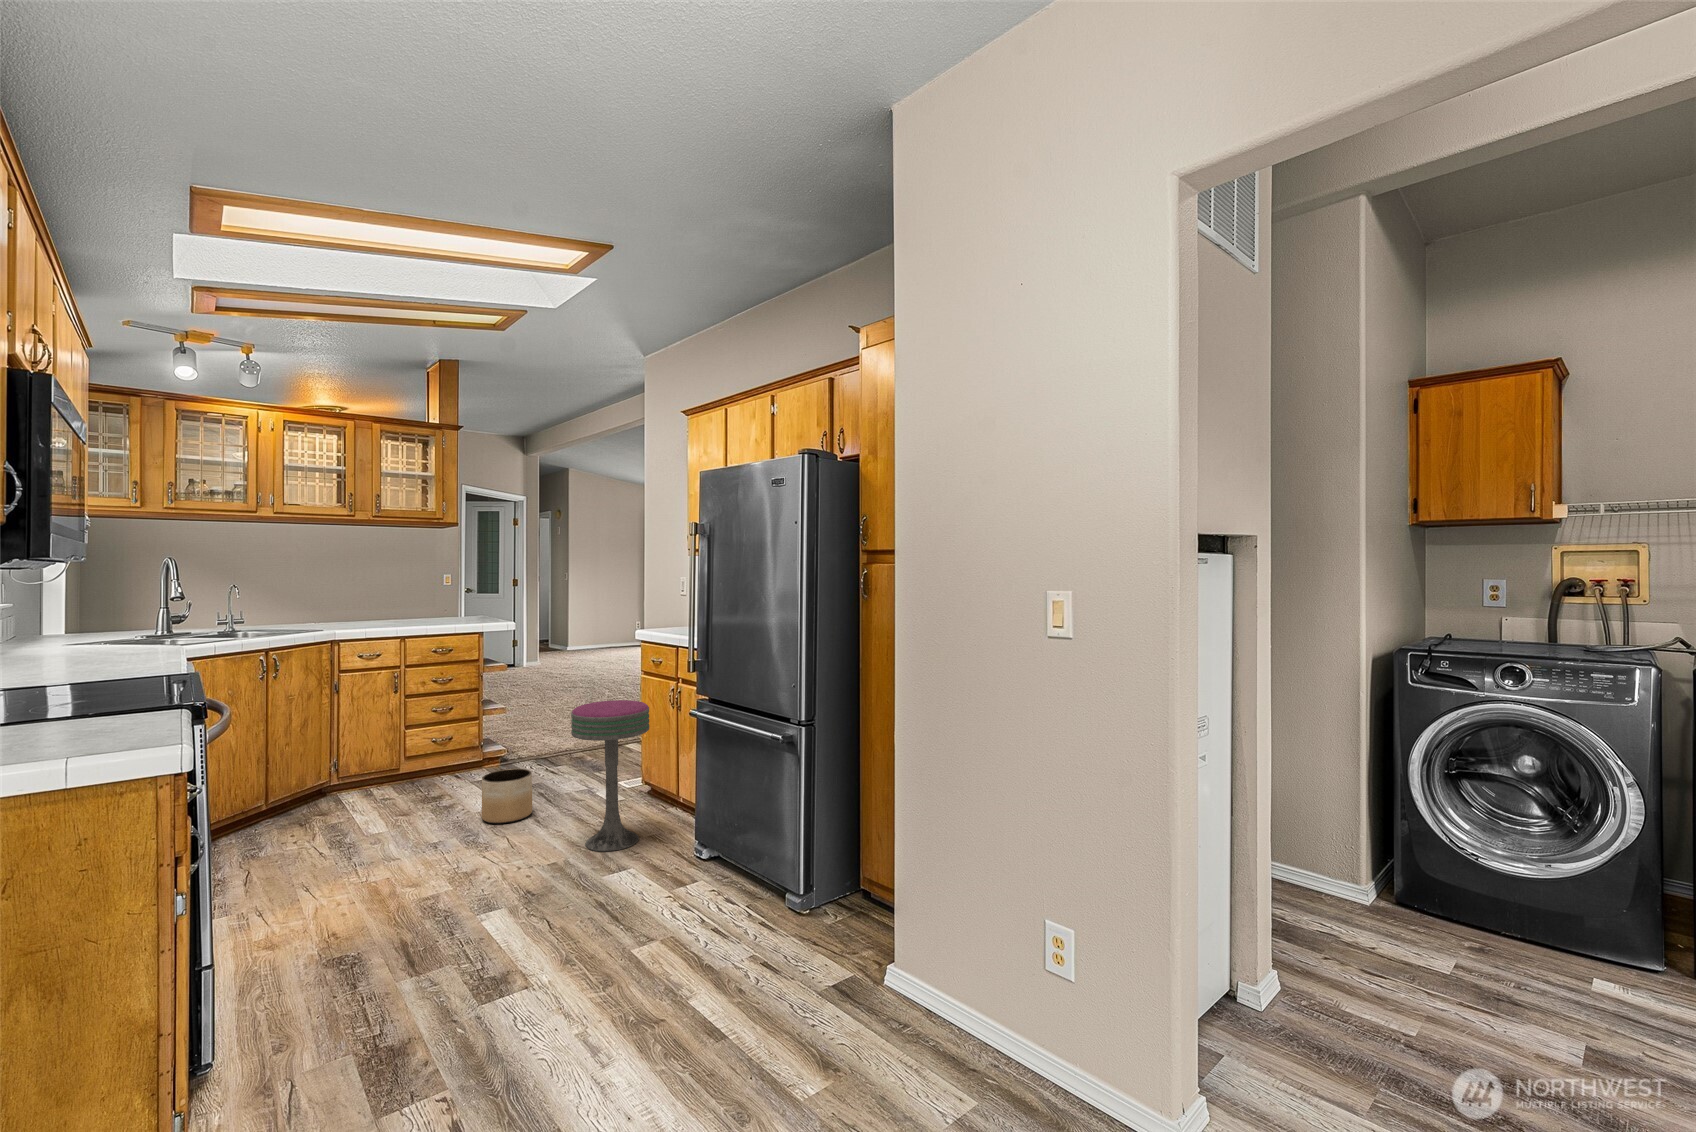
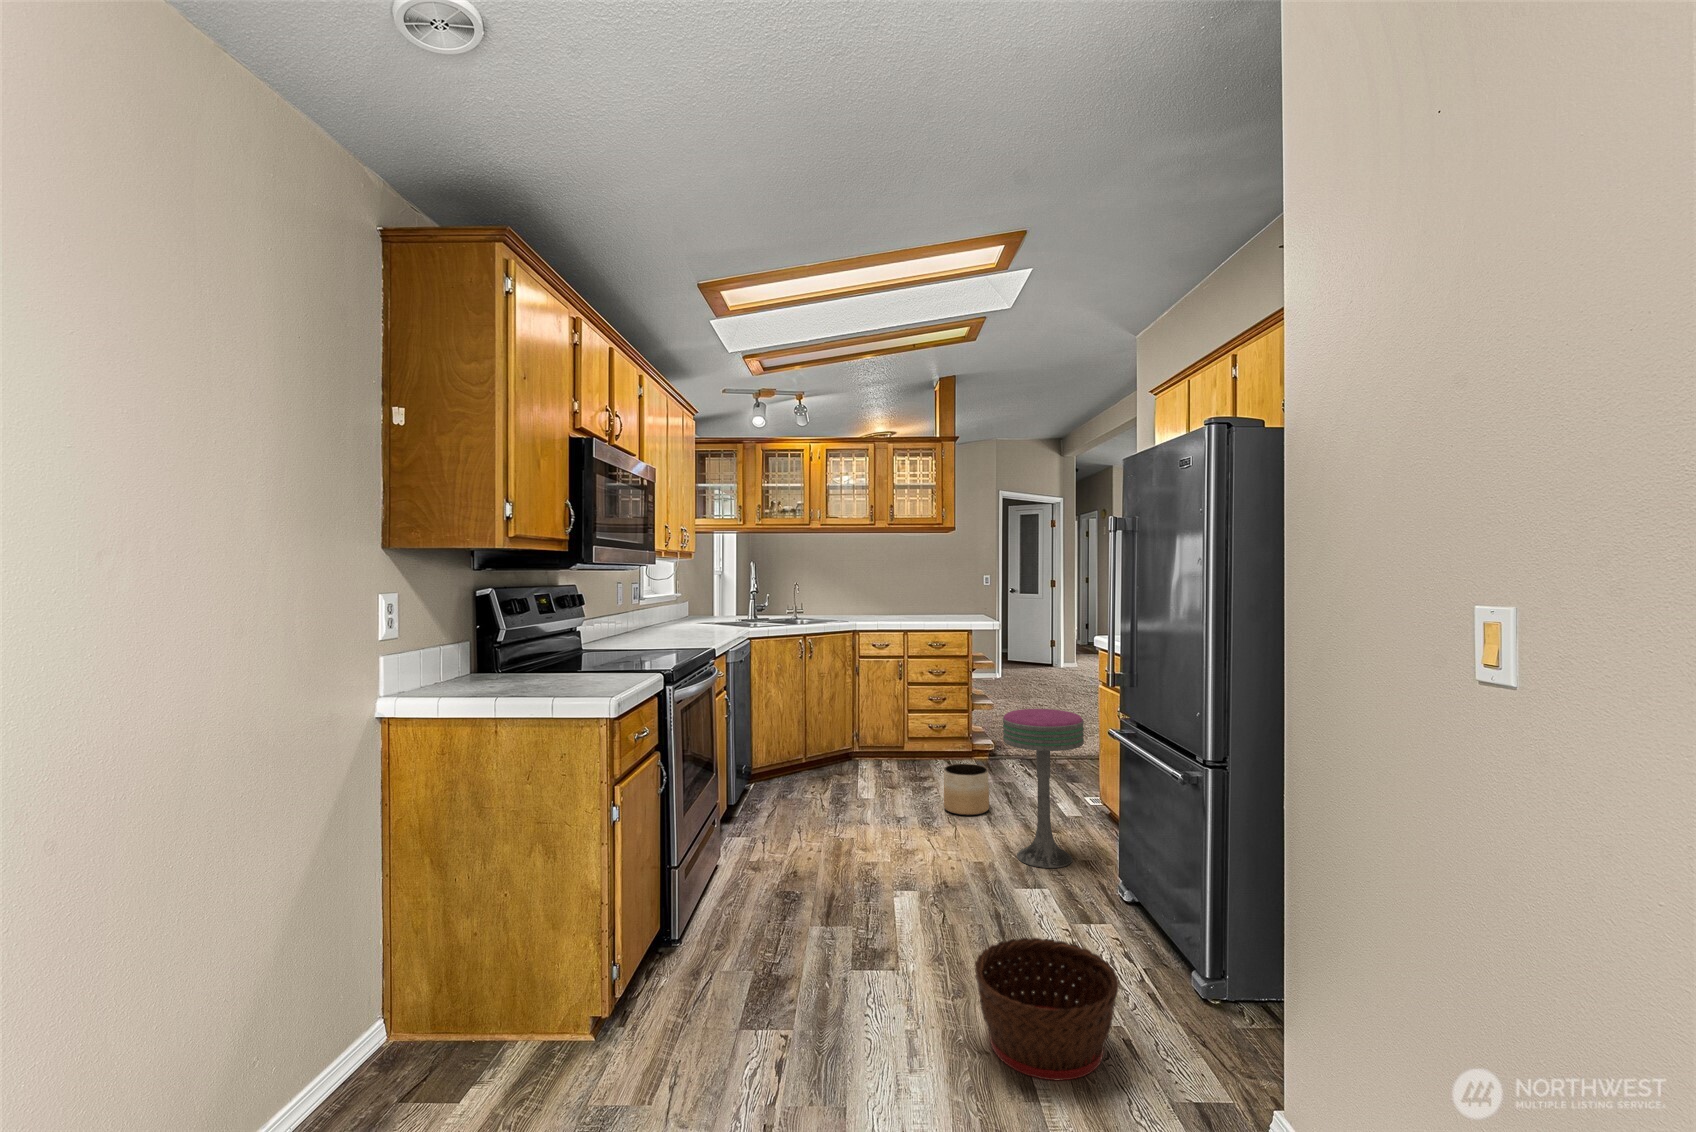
basket: none [641,898,769,1024] -> present [975,938,1119,1081]

